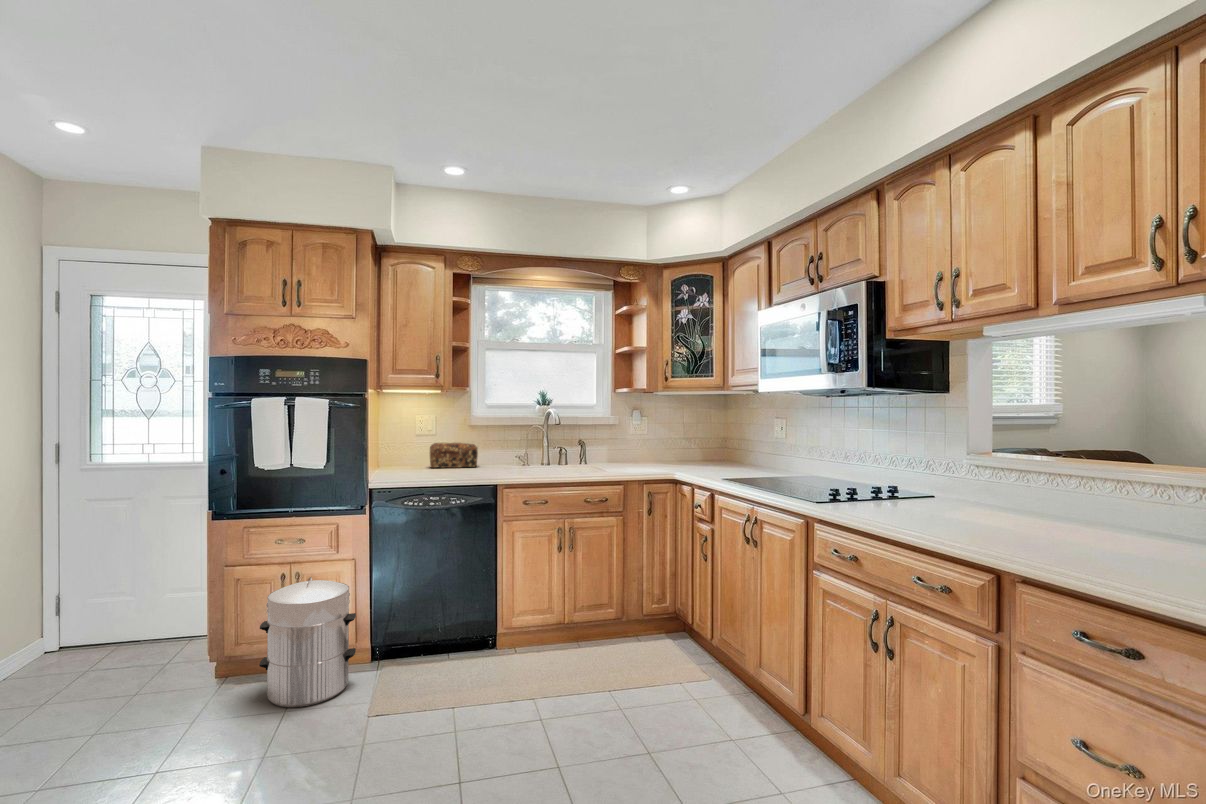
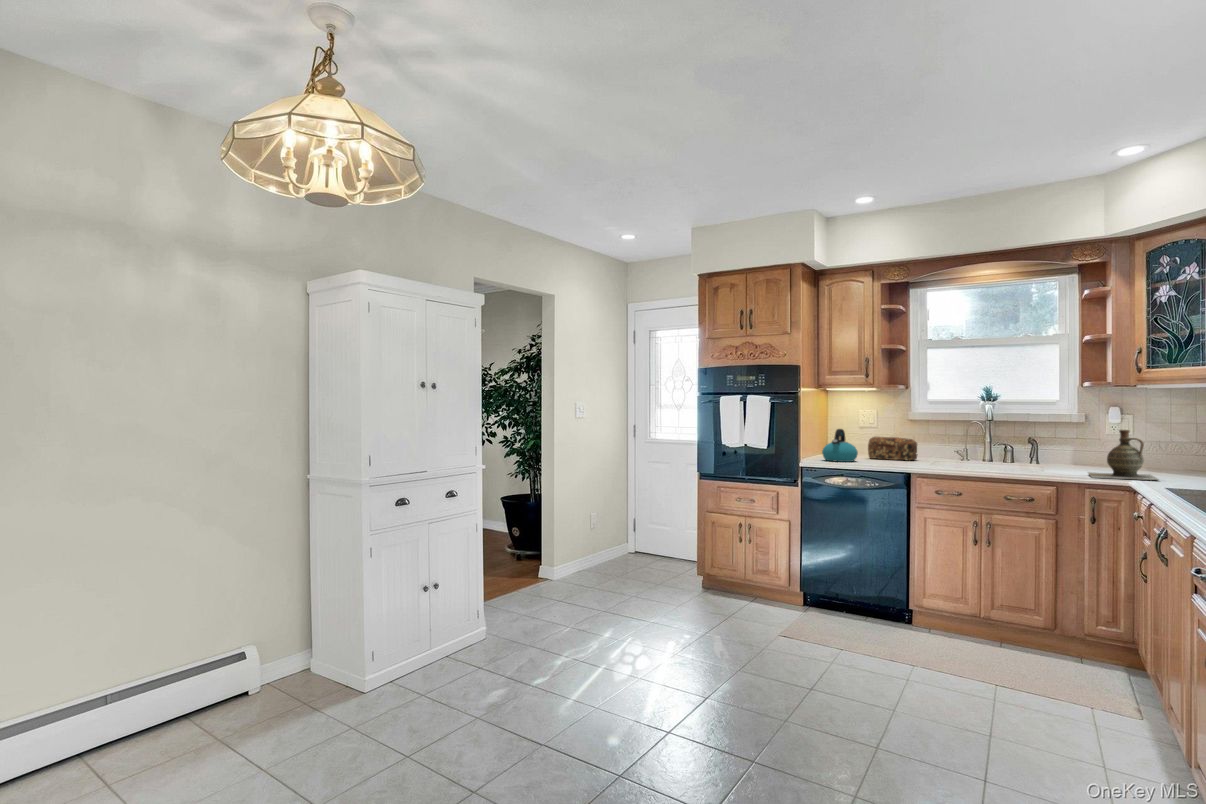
ceramic jug: none [640,431,698,475] -> present [1088,430,1158,480]
kettle: none [390,437,431,477] -> present [822,429,858,462]
waste bin: present [259,577,356,707] -> none [720,527,784,618]

